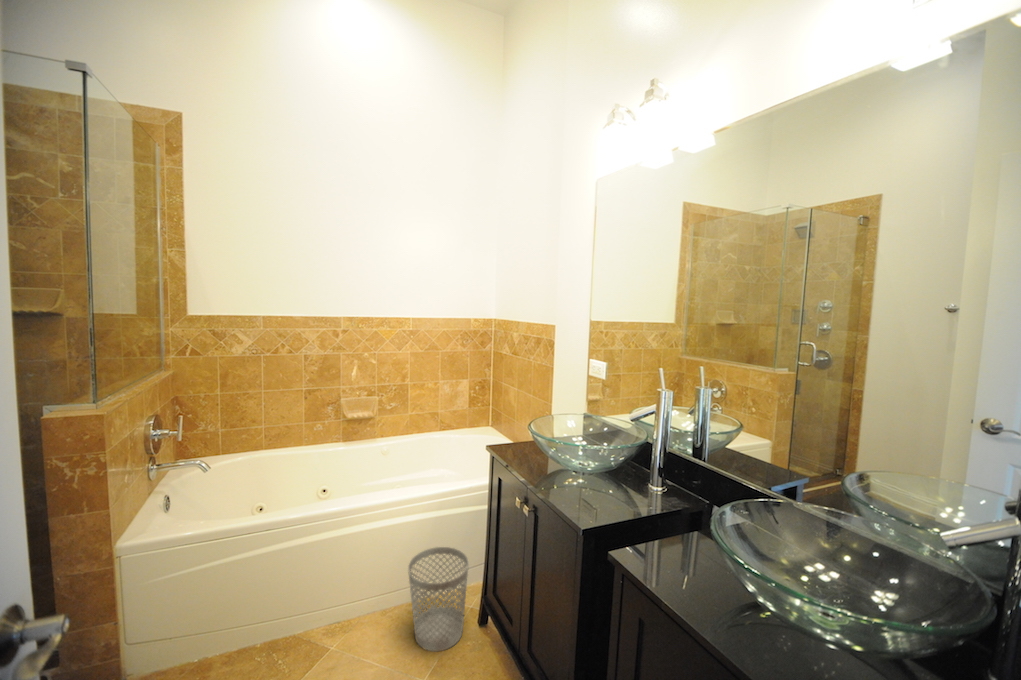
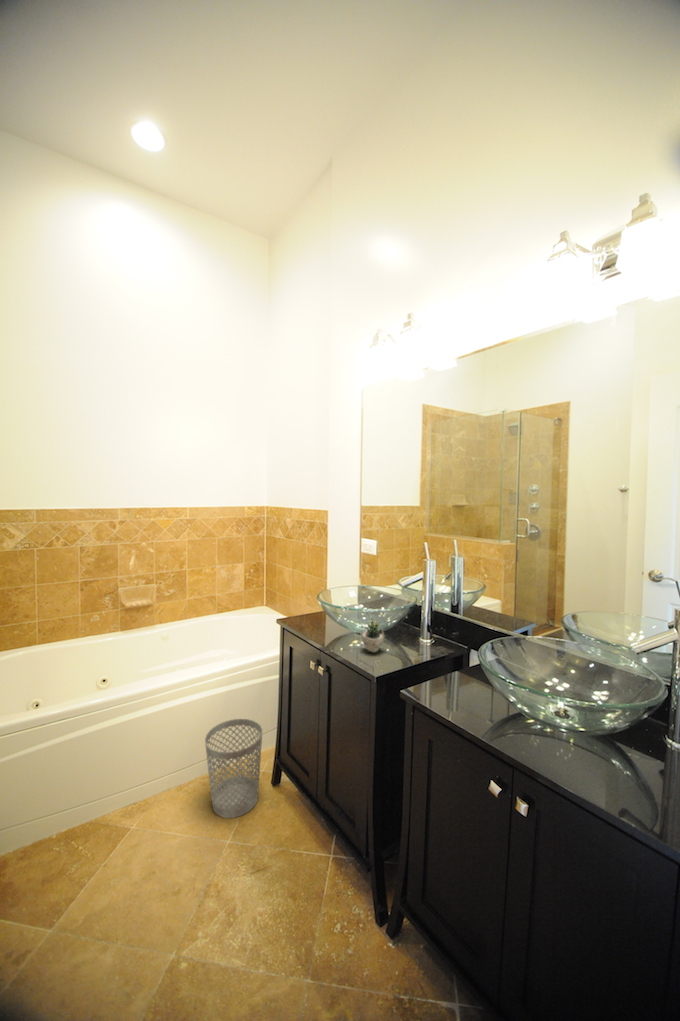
succulent plant: none [574,457,630,497] -> present [361,618,384,652]

